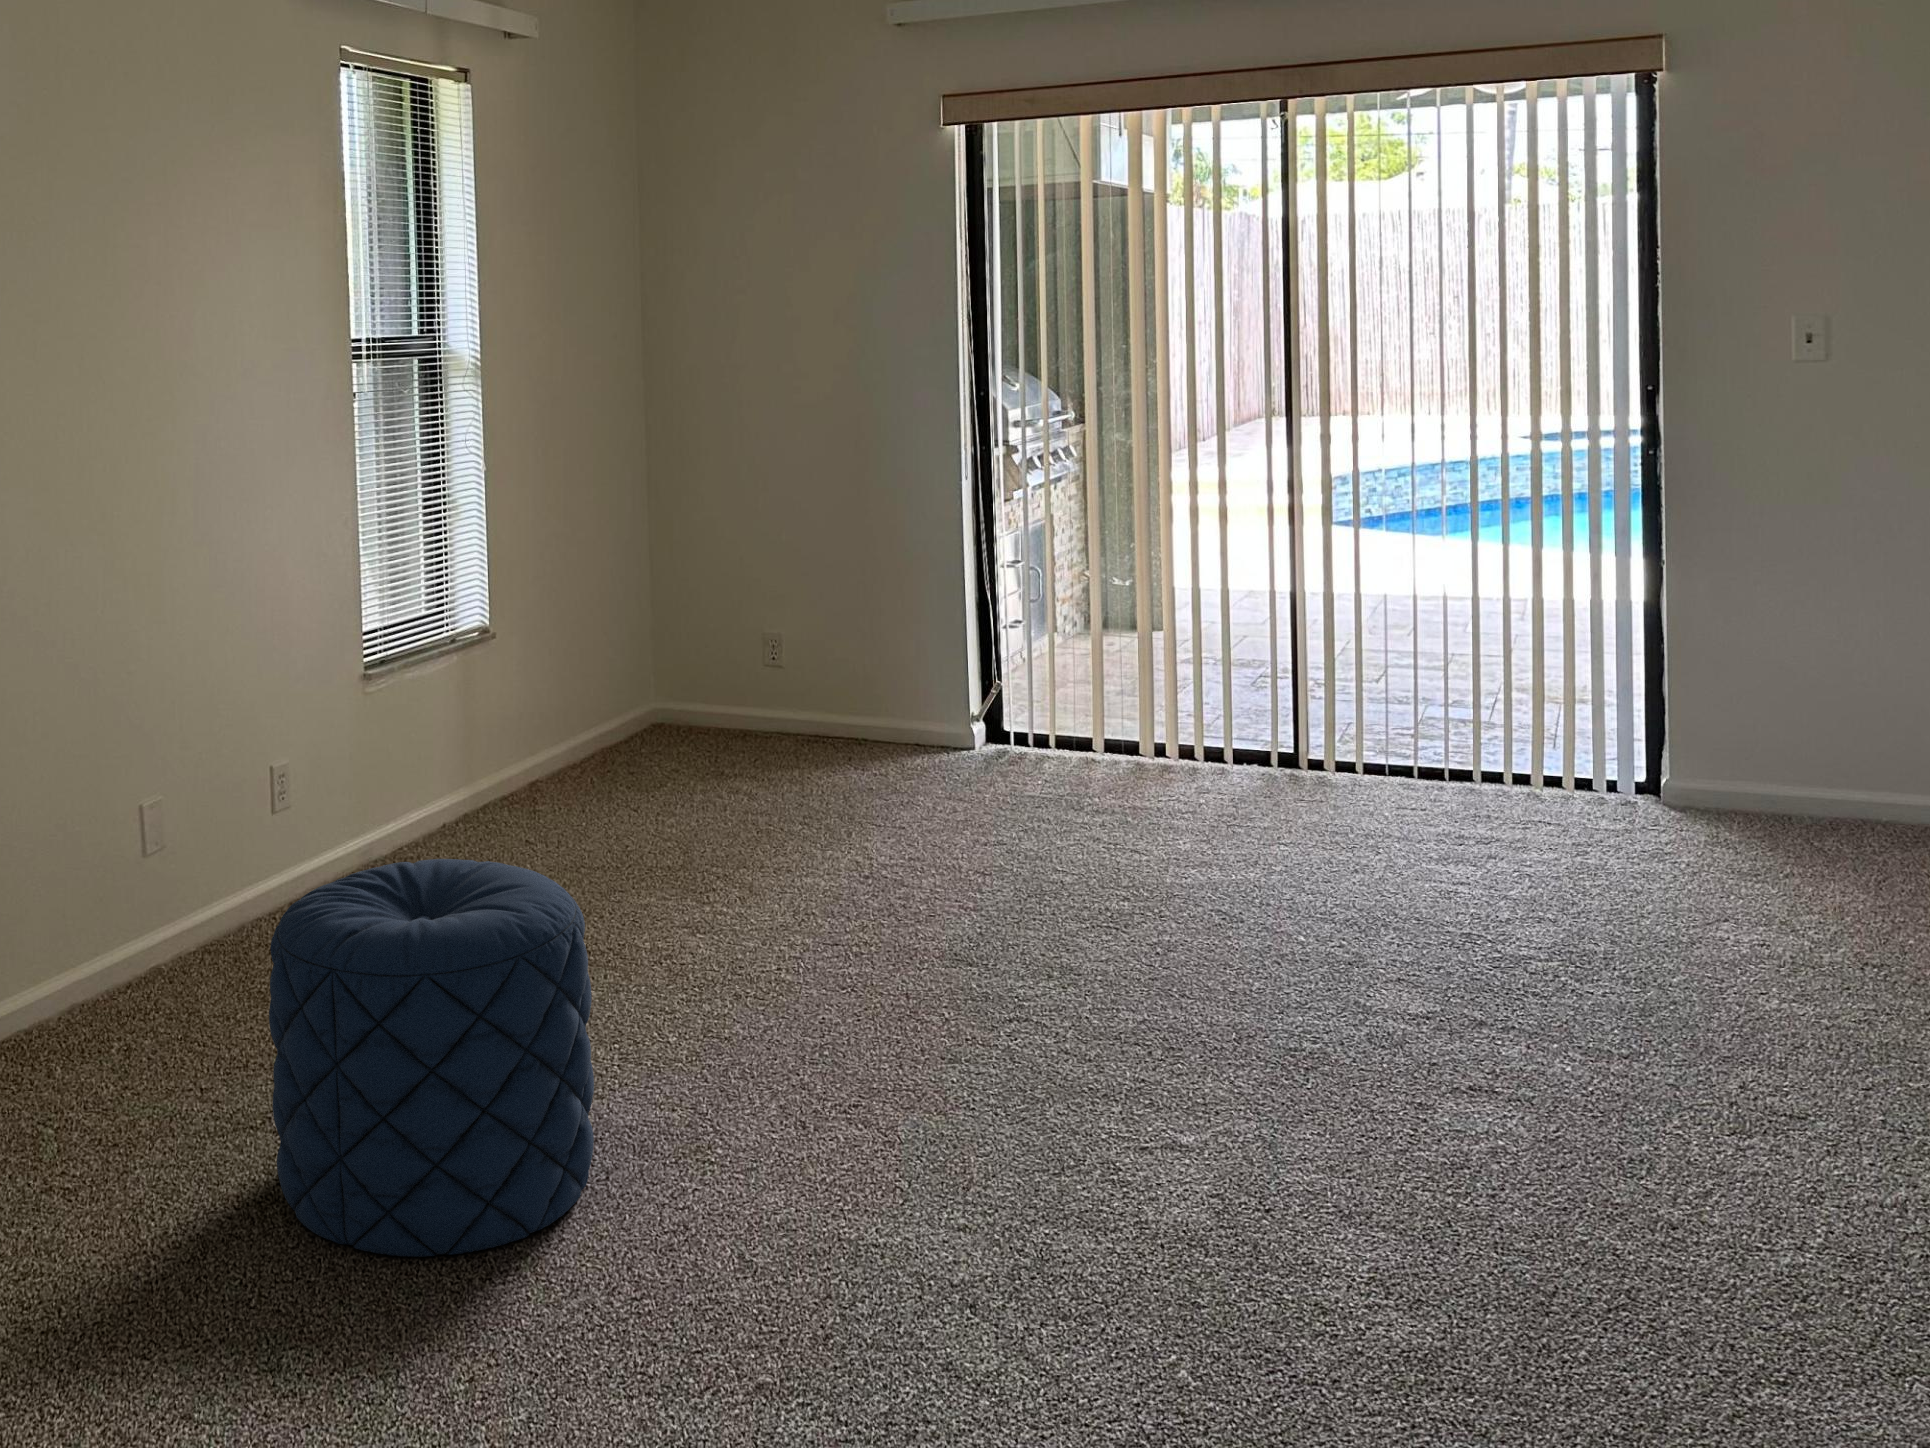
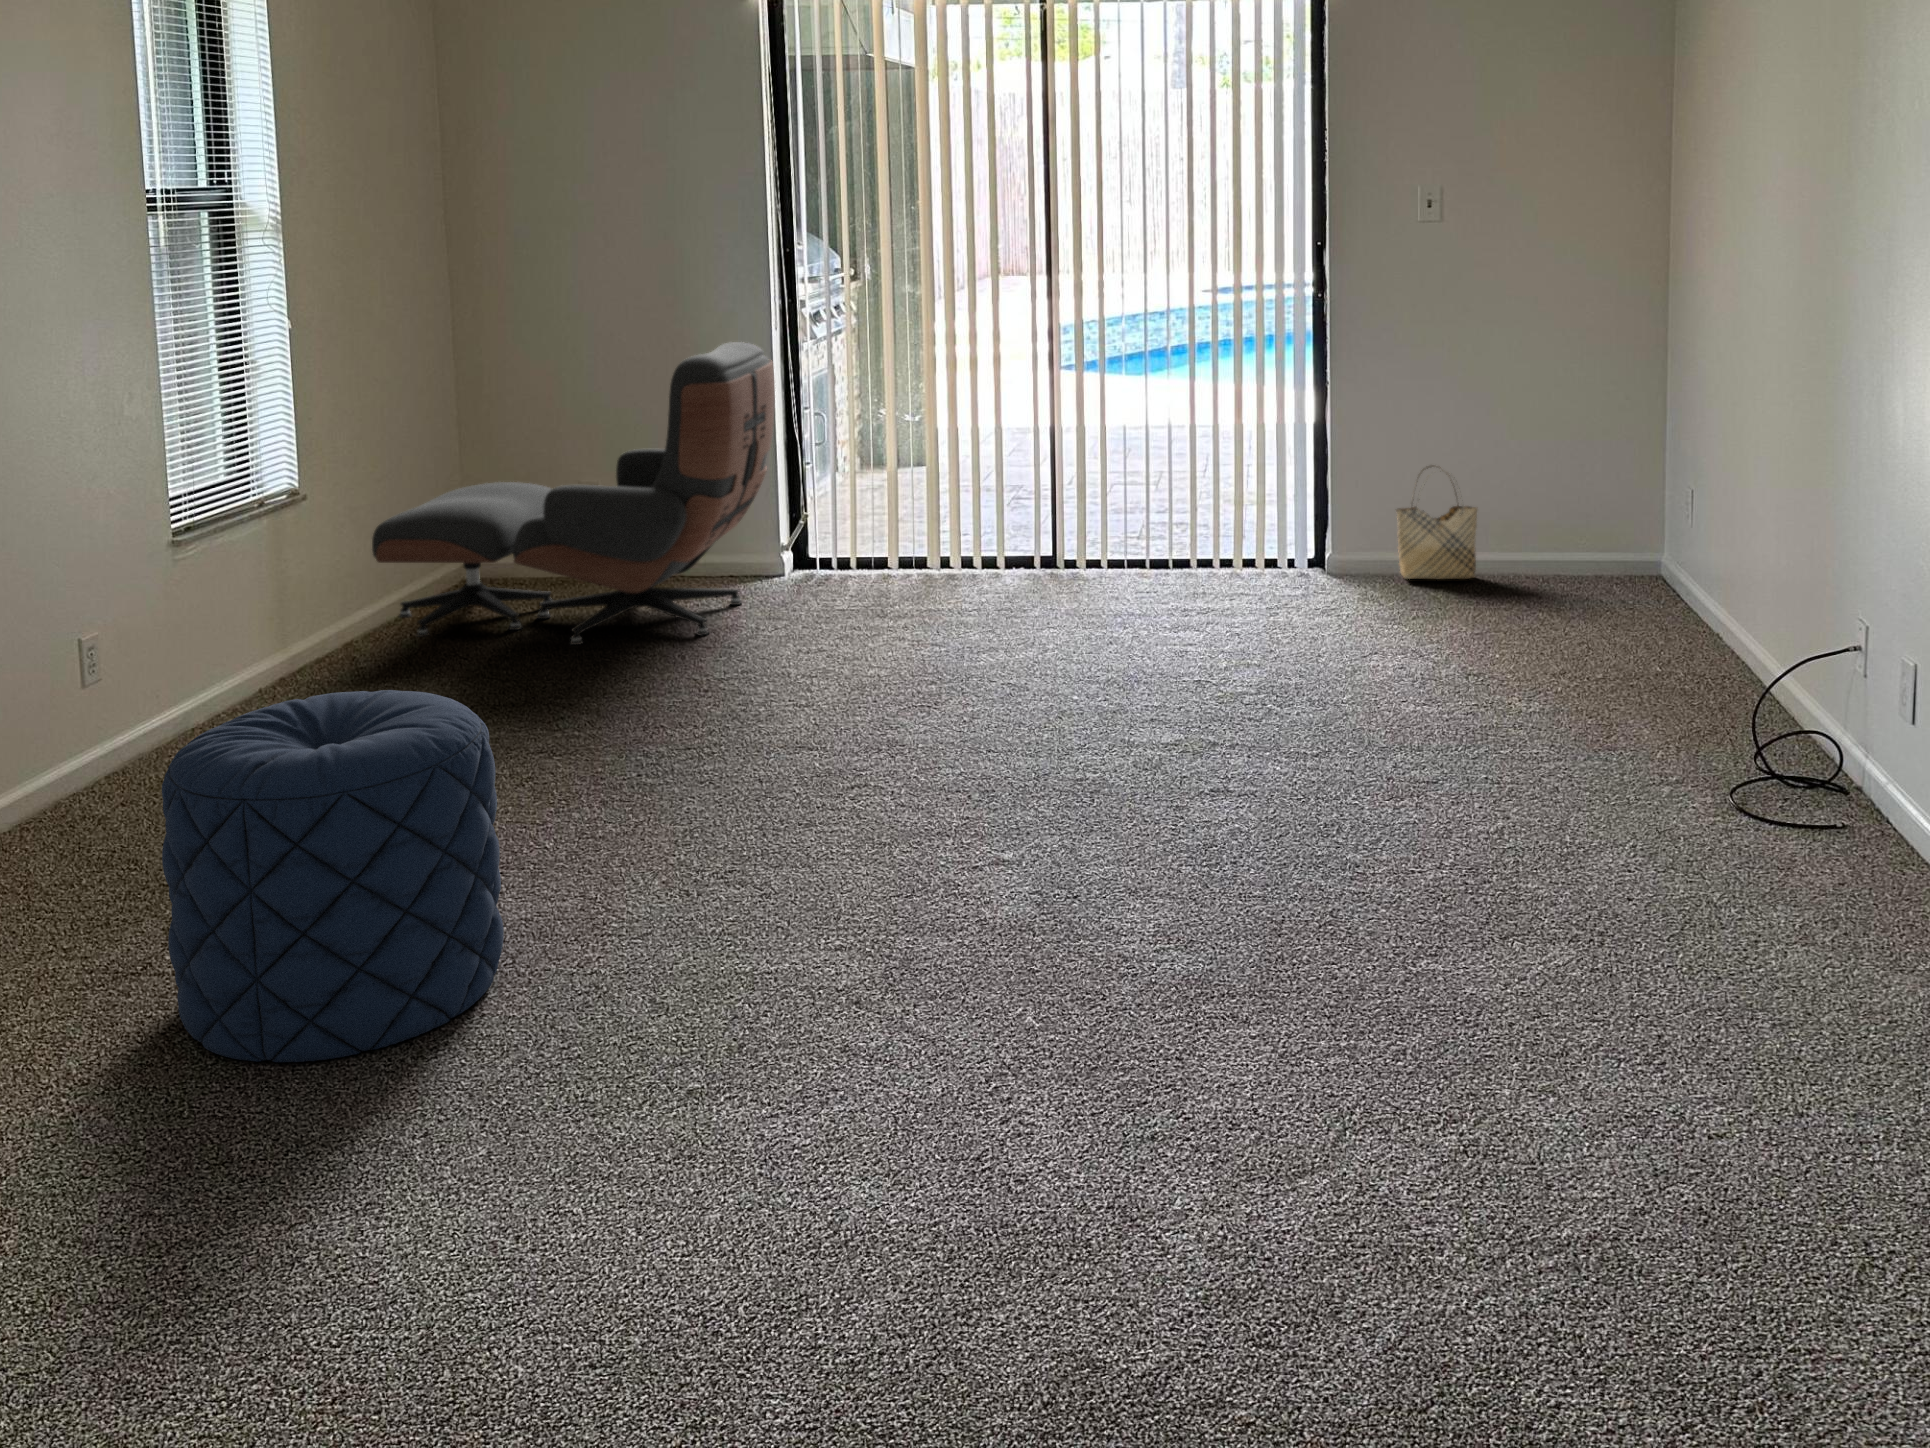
lounge chair: none [547,492,959,812] -> present [372,342,775,645]
woven basket: none [1772,677,1902,834] -> present [1396,466,1477,579]

